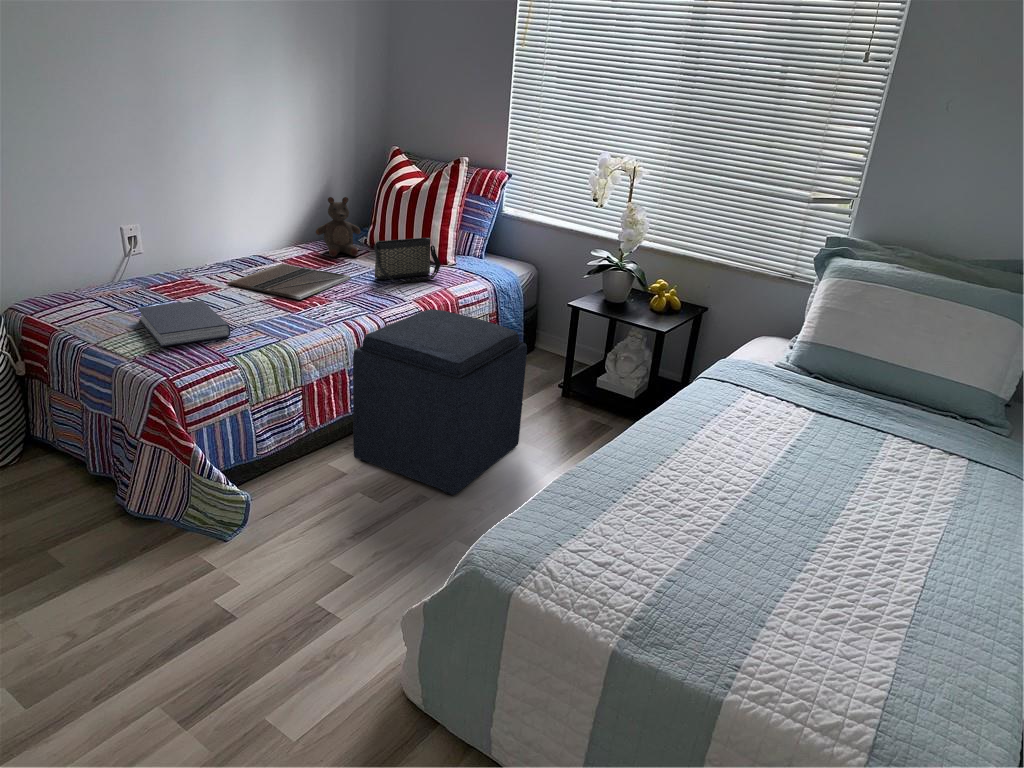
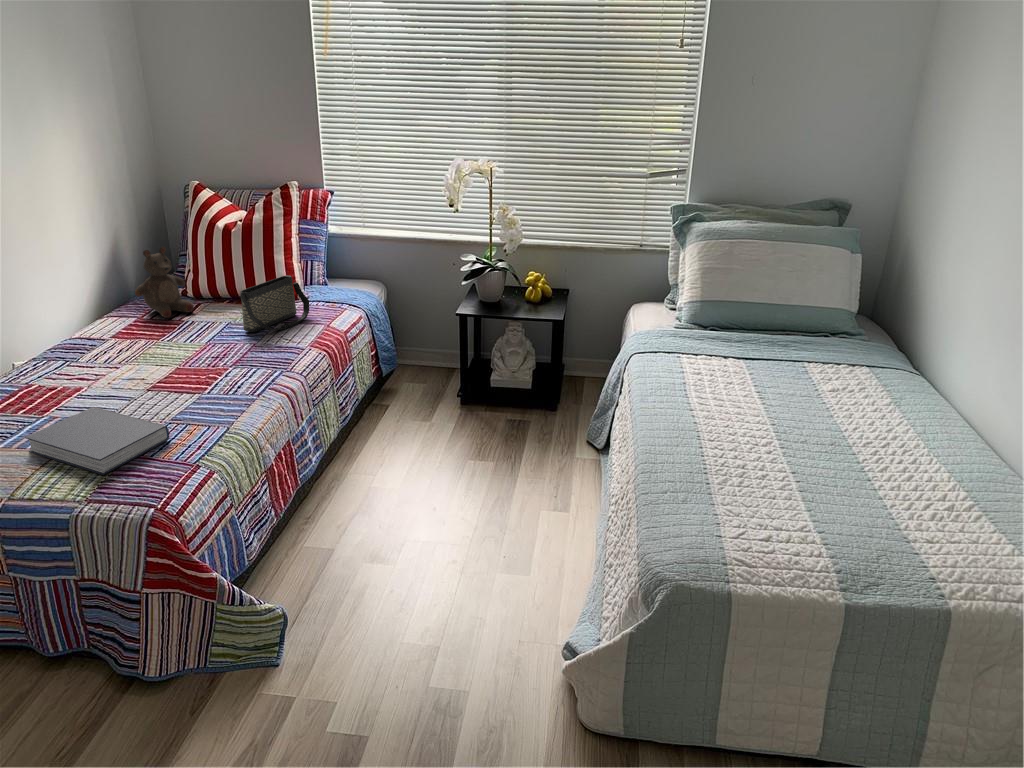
laptop: present [227,264,350,300] -> none [82,336,218,380]
ottoman: present [353,309,527,495] -> none [315,350,468,535]

